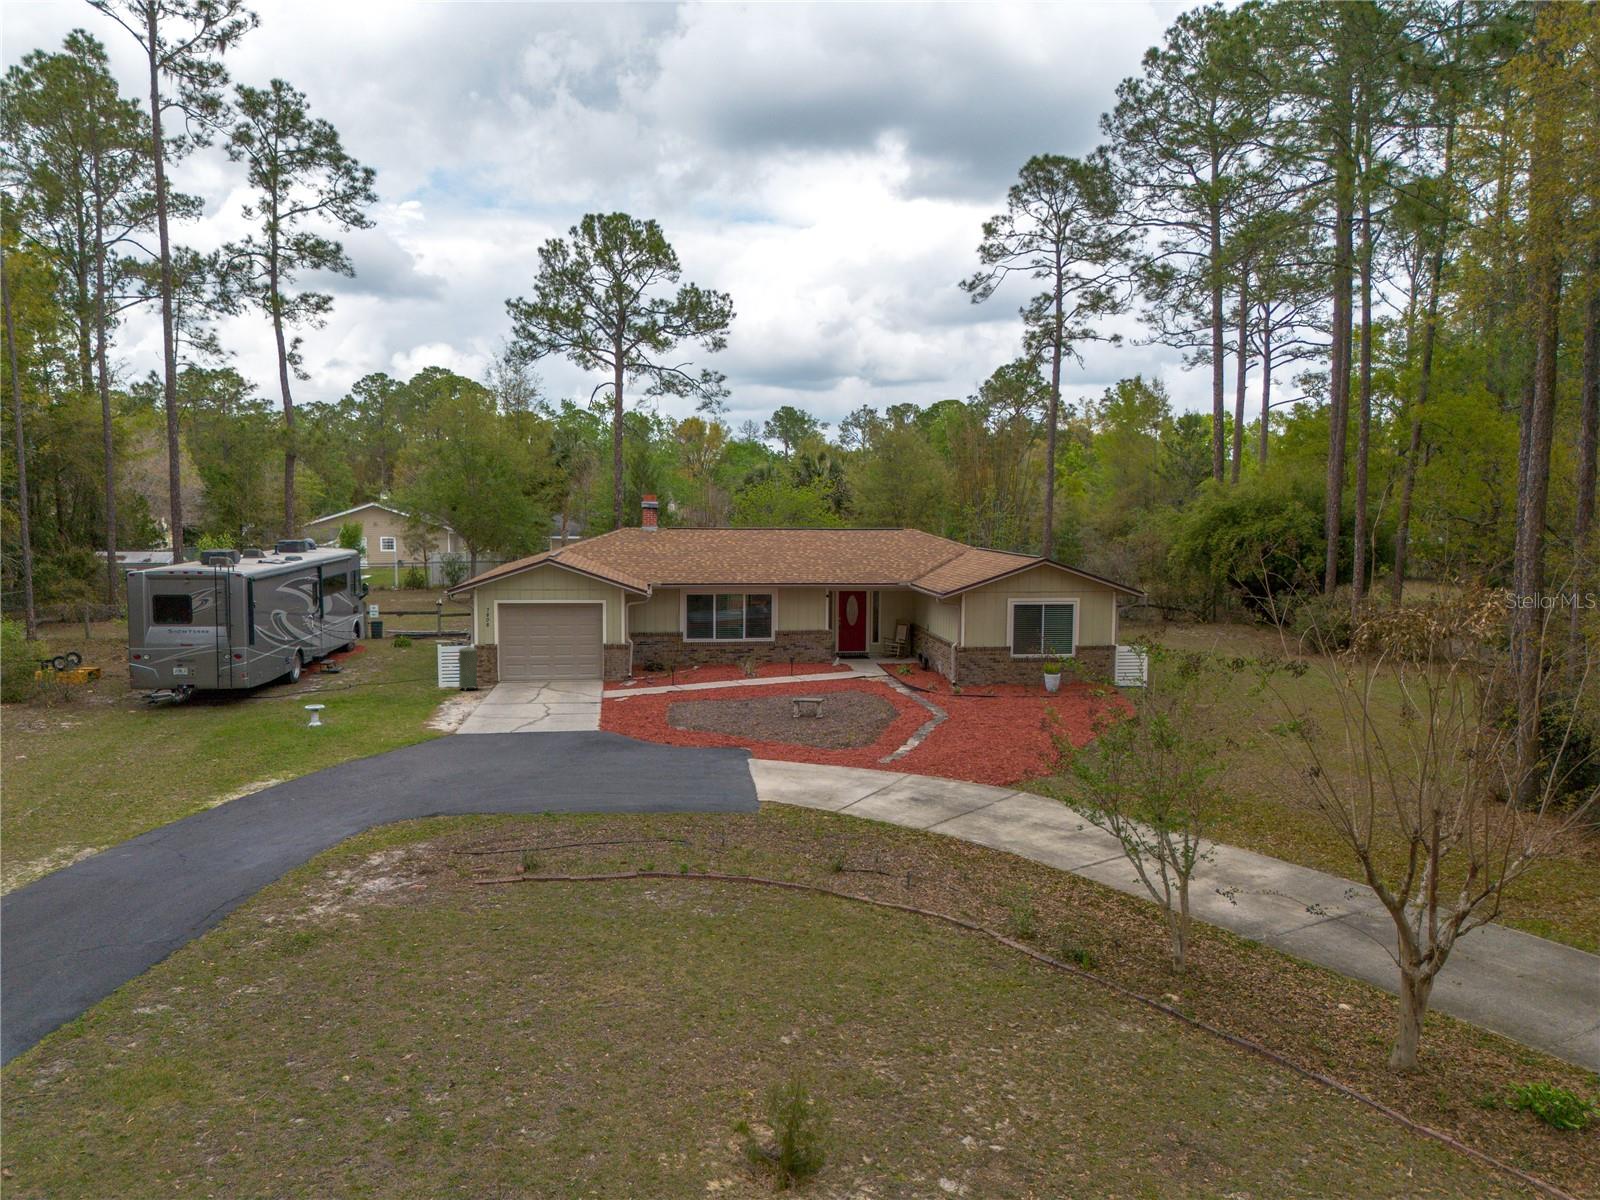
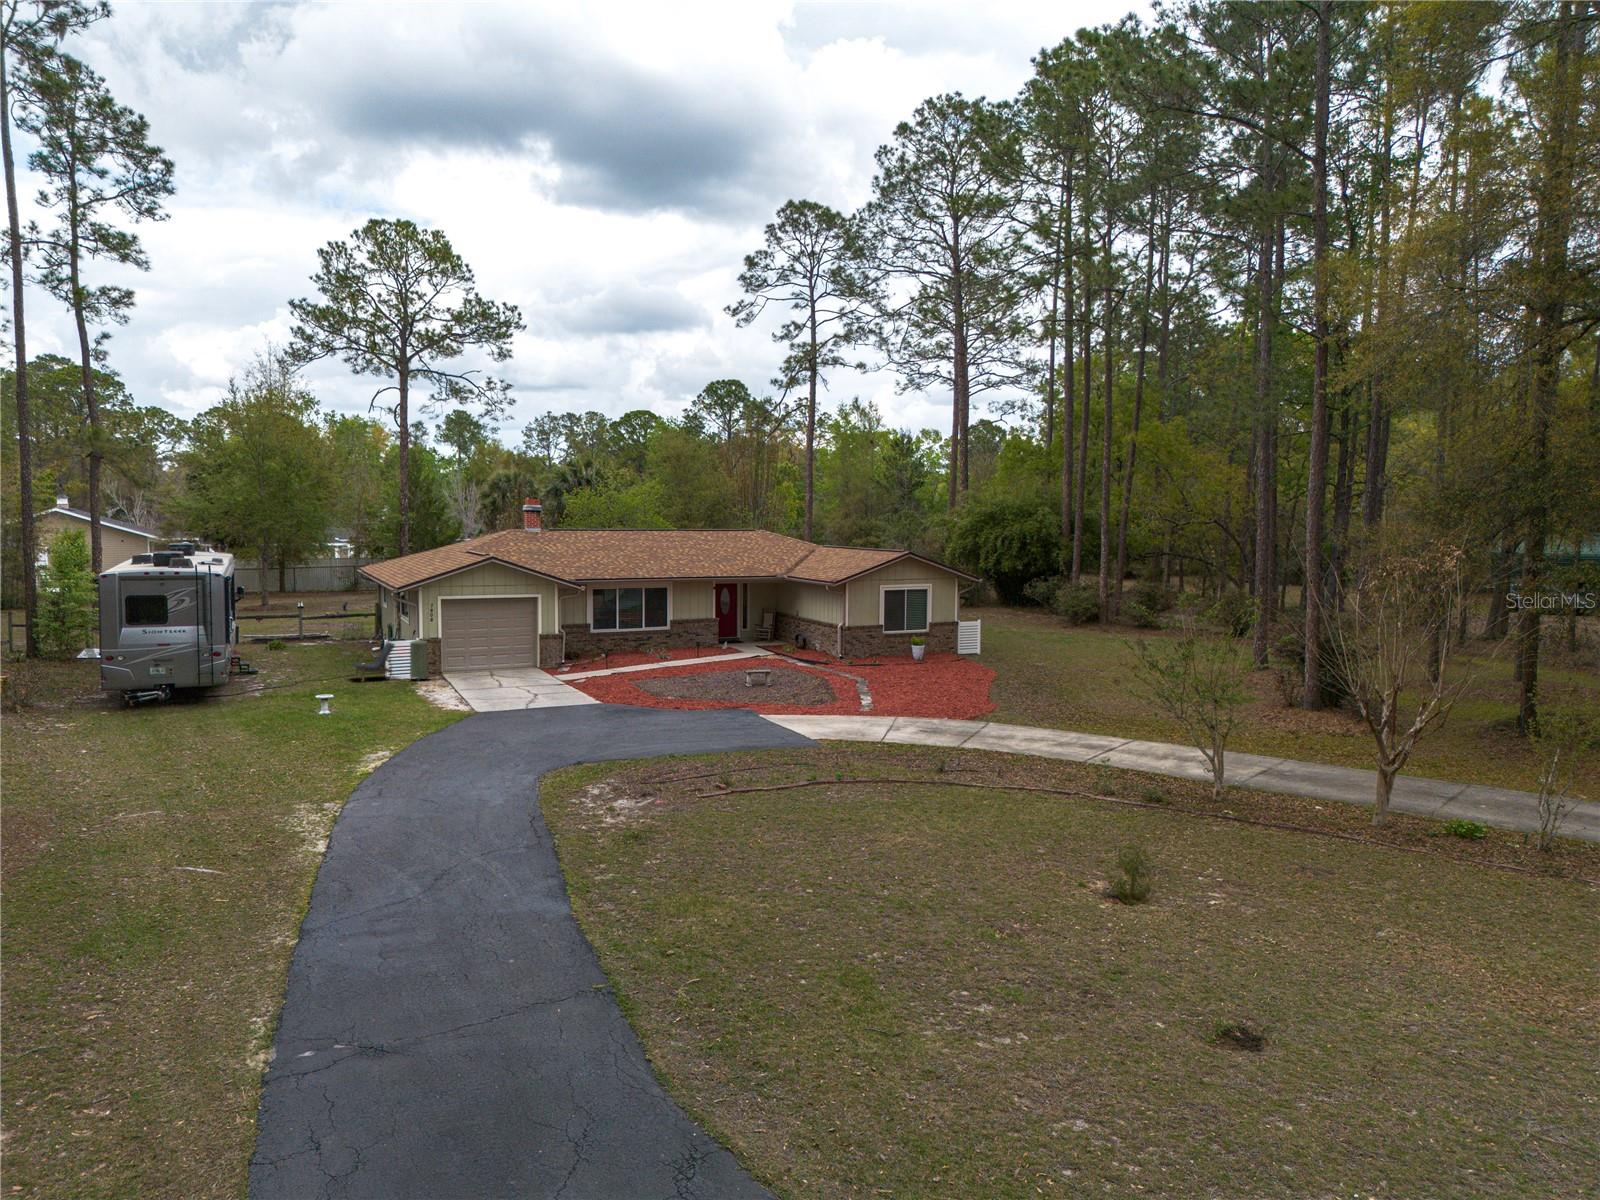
lounge chair: none [406,647,447,689] -> present [352,642,395,680]

